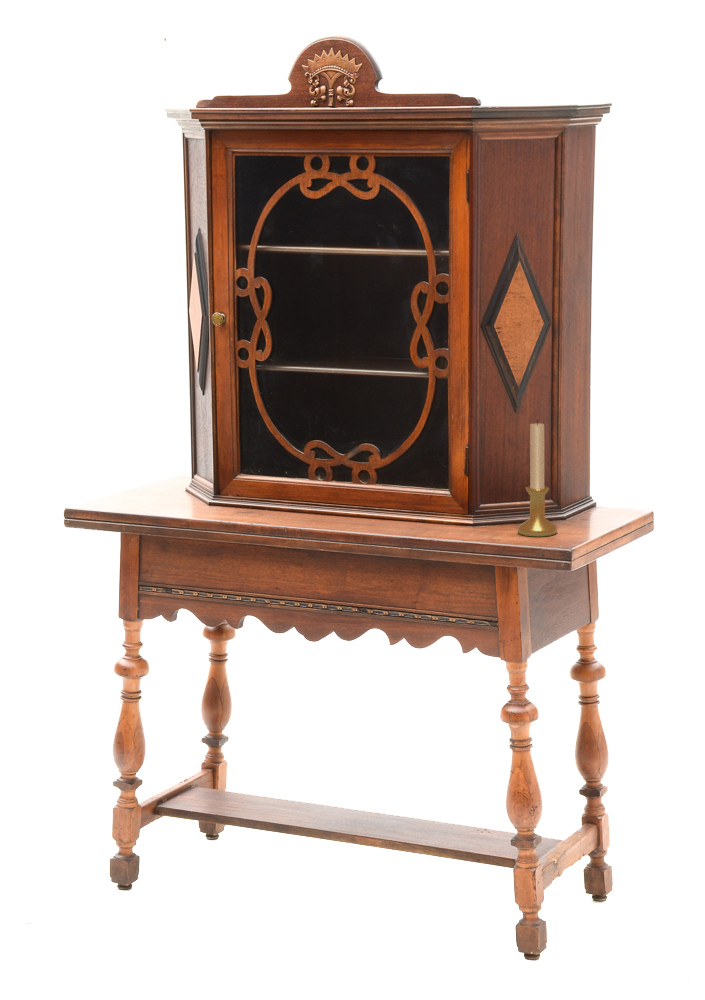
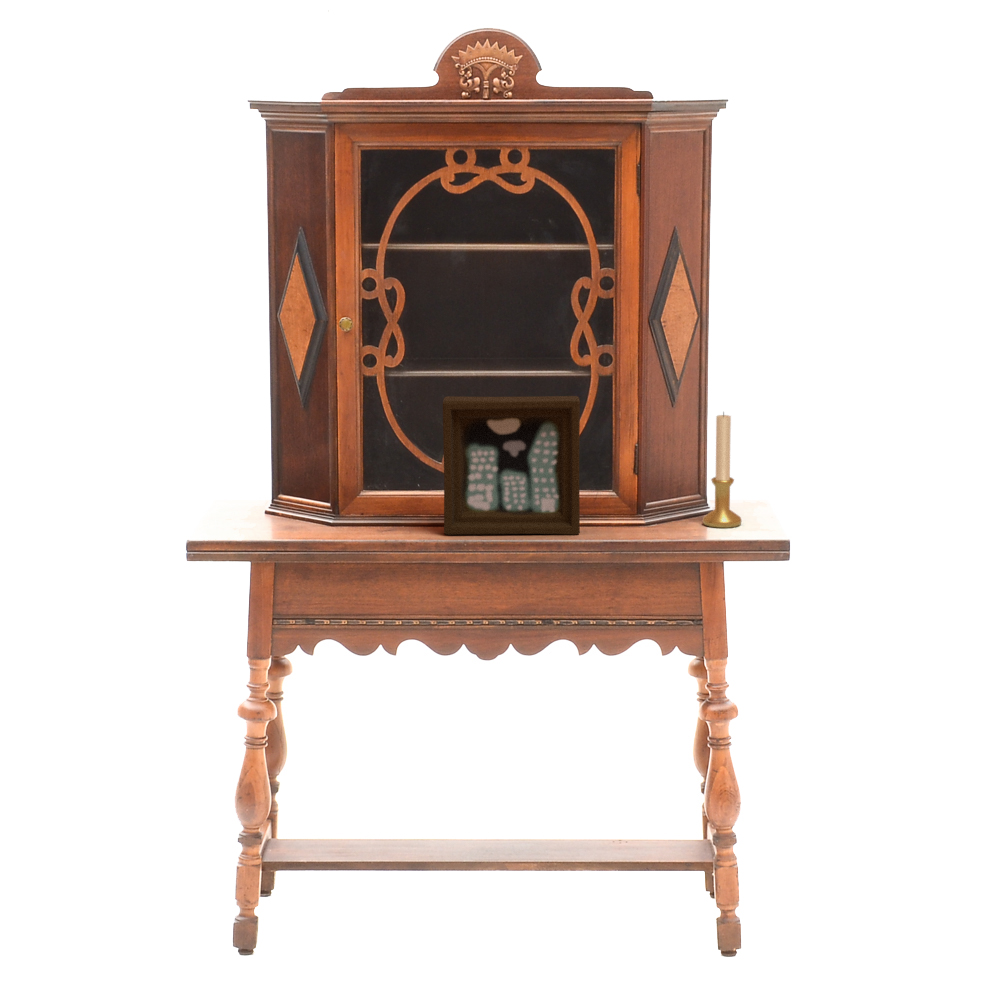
picture frame: none [270,389,400,530] -> present [443,396,580,535]

